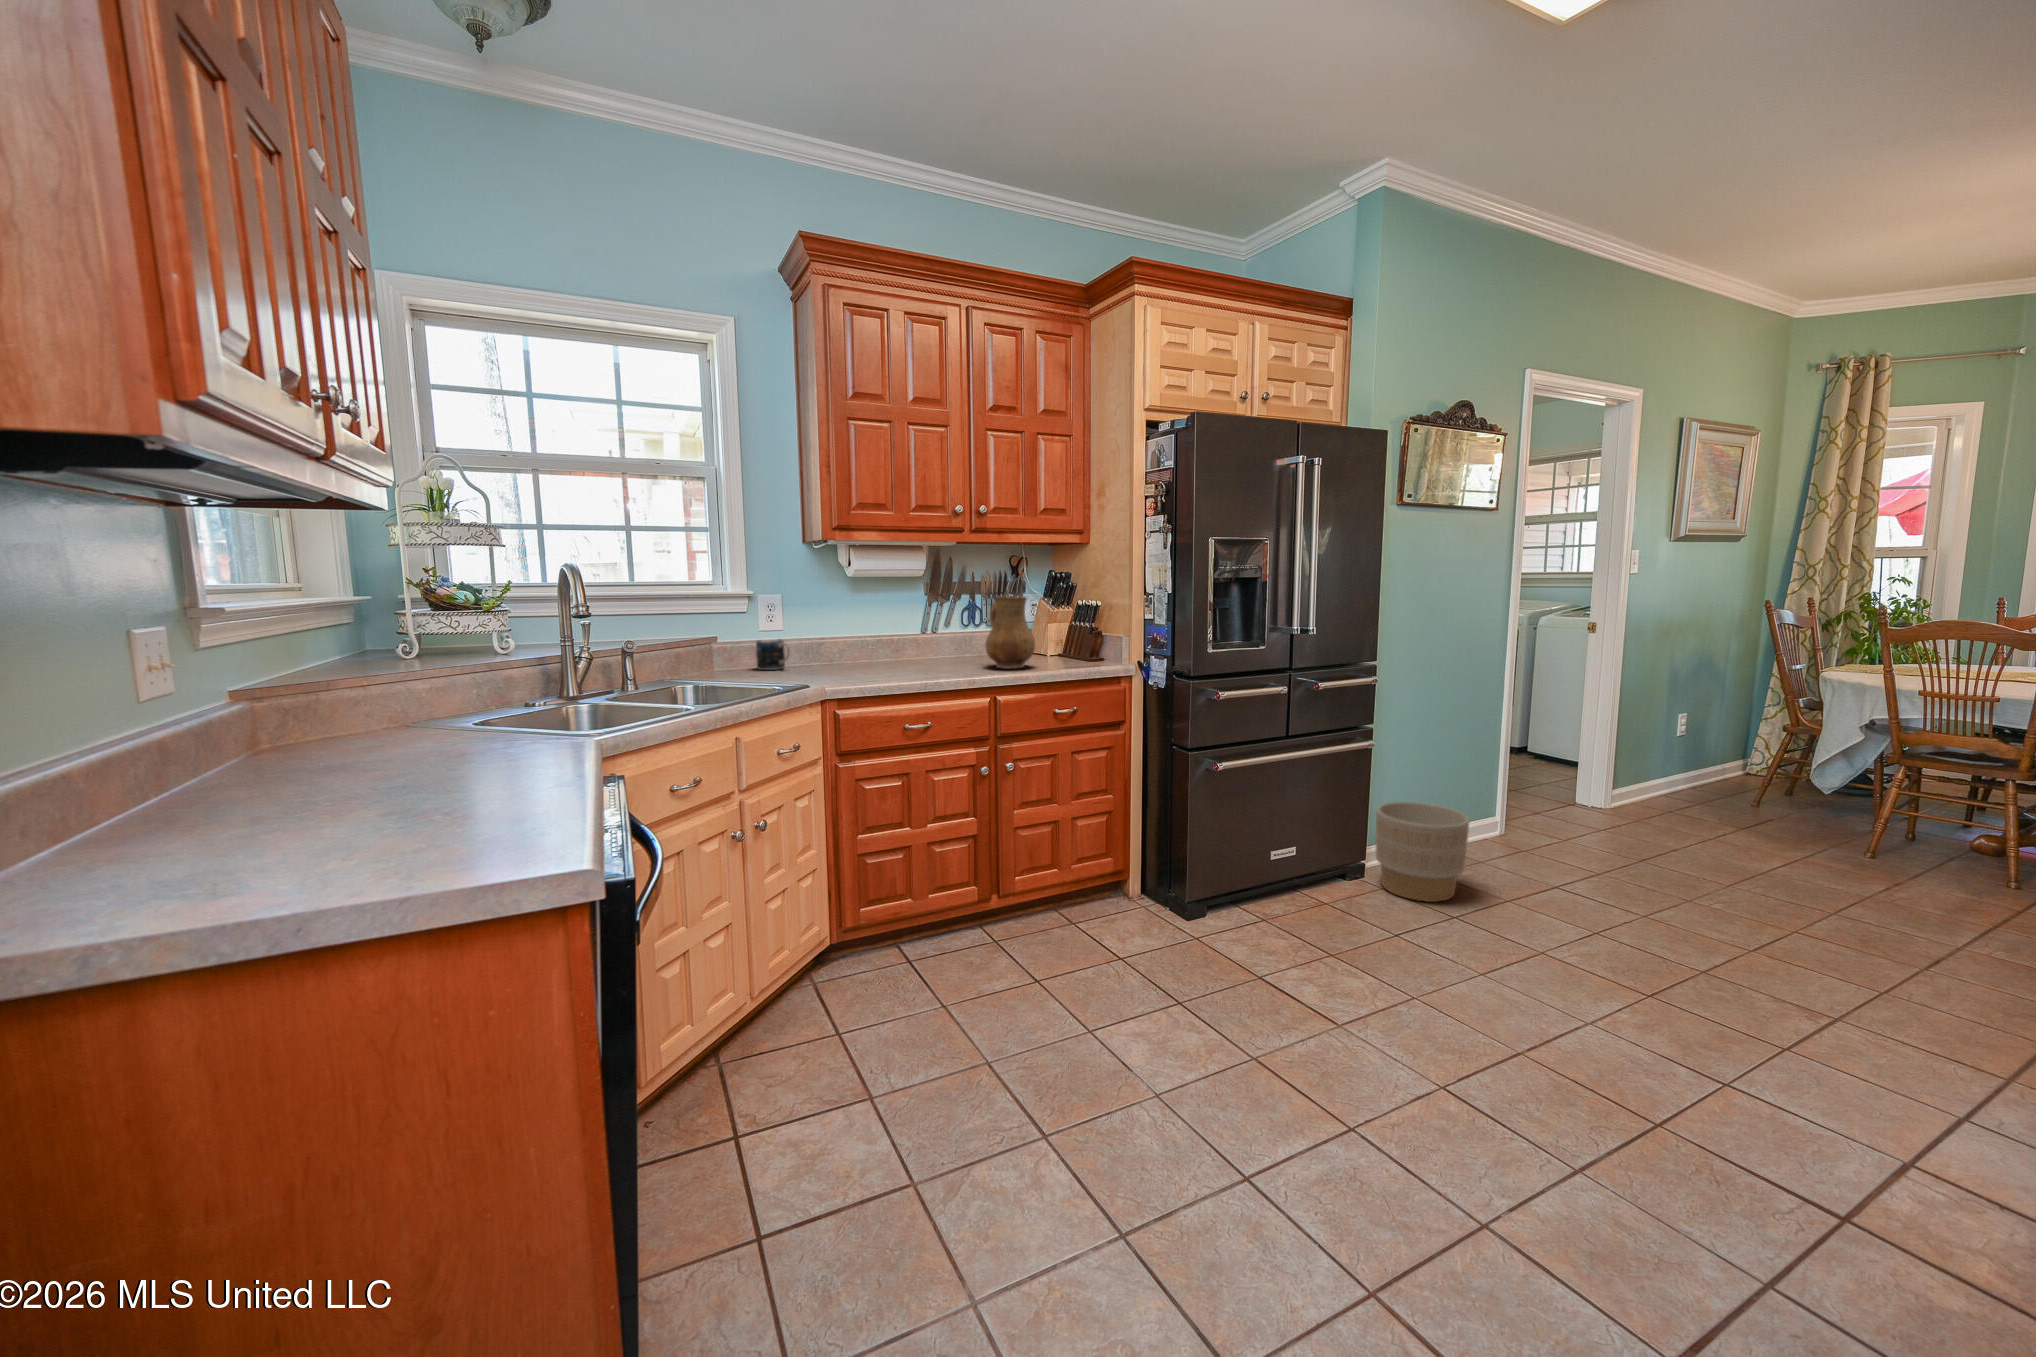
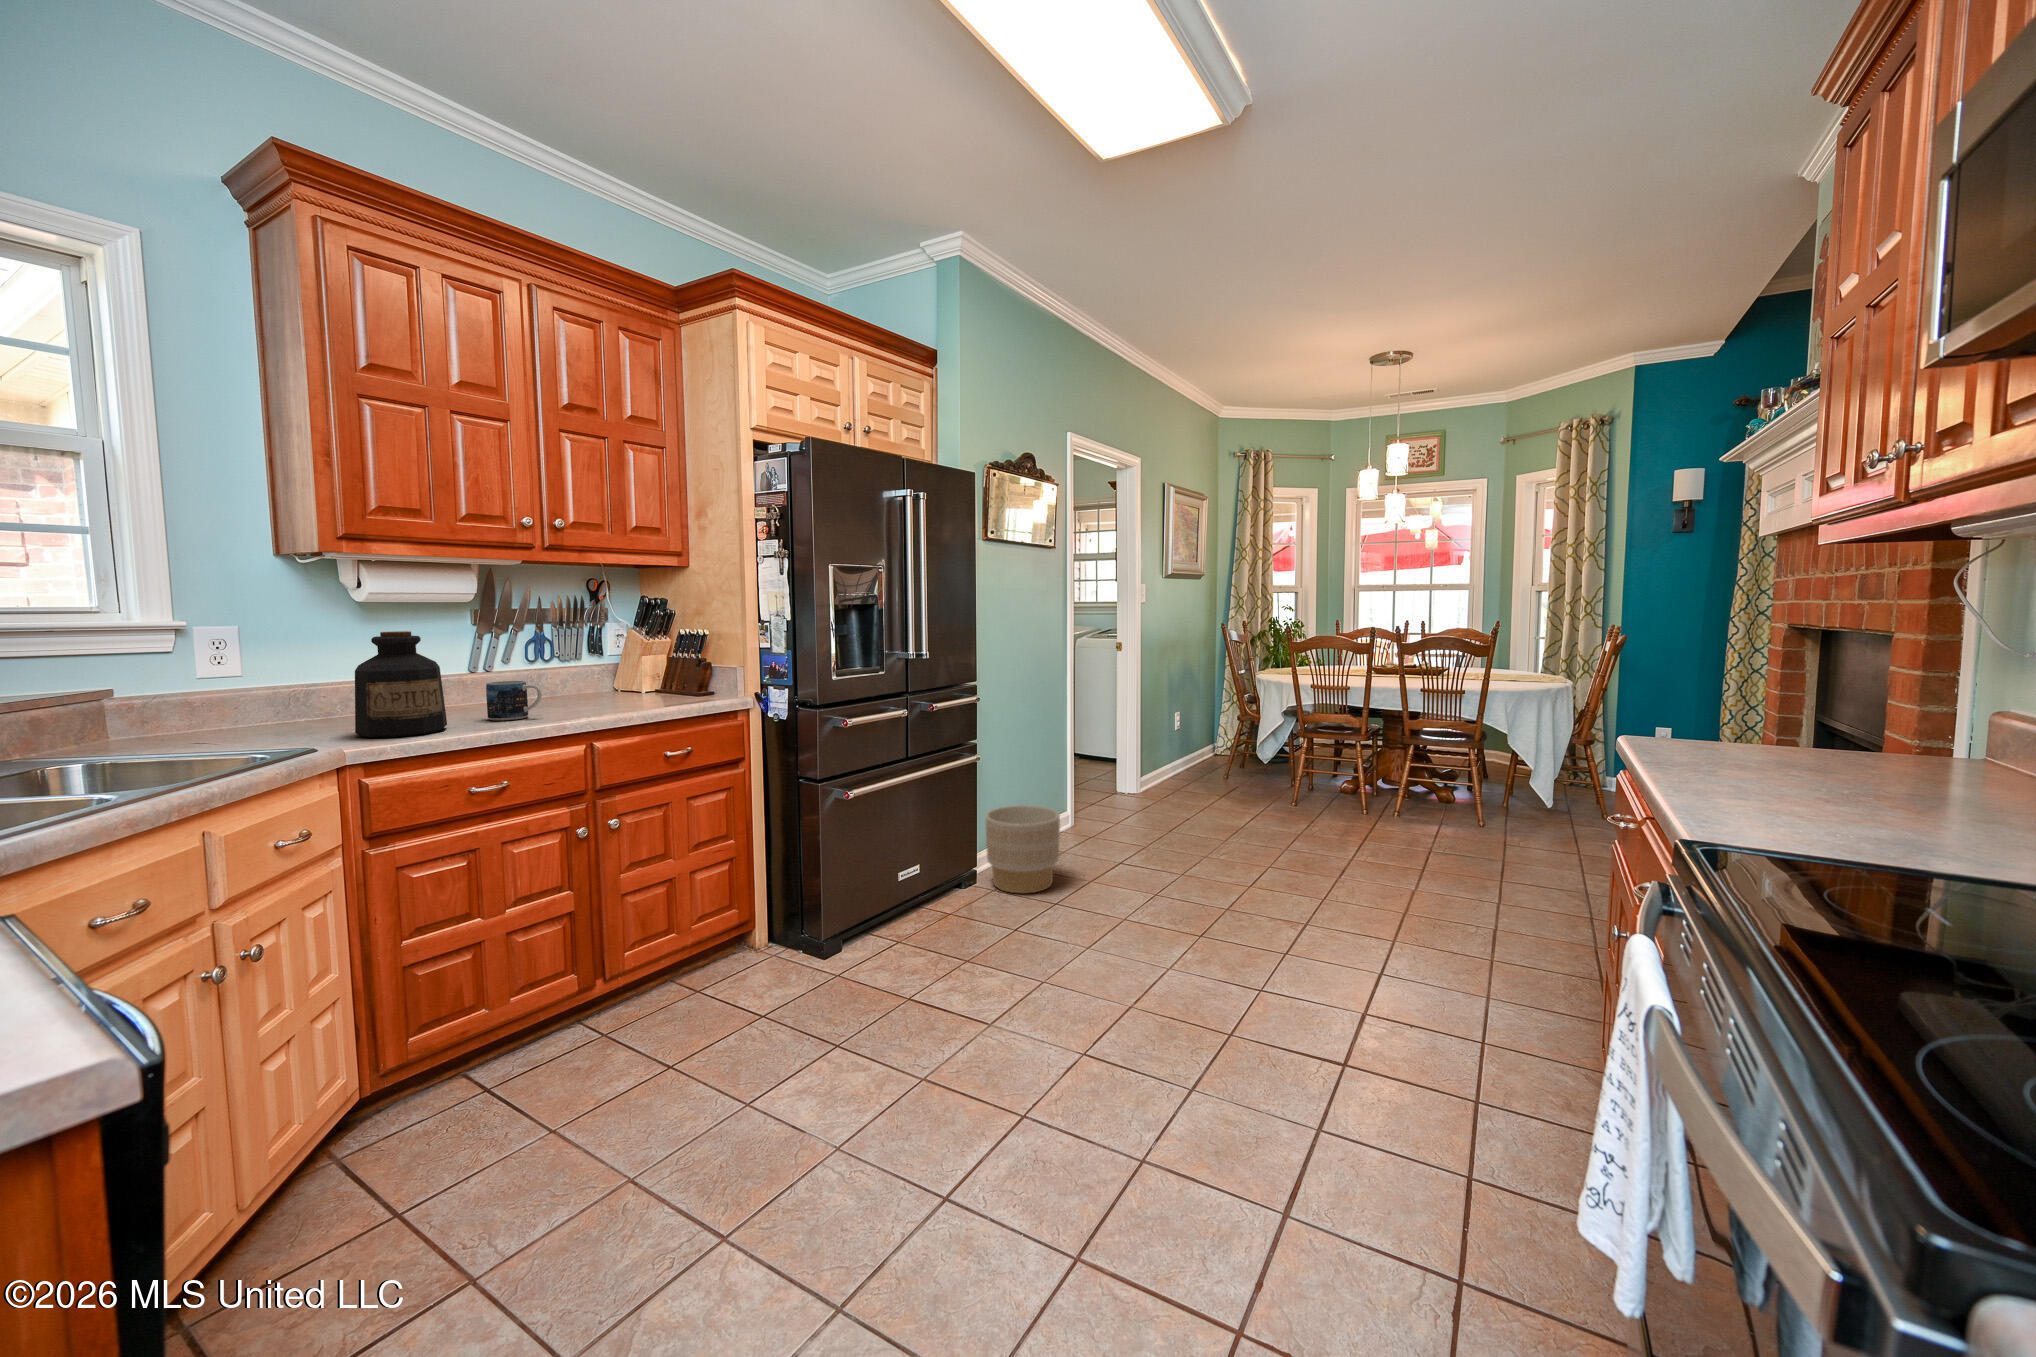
ceramic pitcher: present [985,596,1035,669] -> none [572,625,637,709]
bottle: none [837,600,894,681] -> present [355,631,447,737]
mug: present [756,640,790,670] -> present [486,681,542,720]

